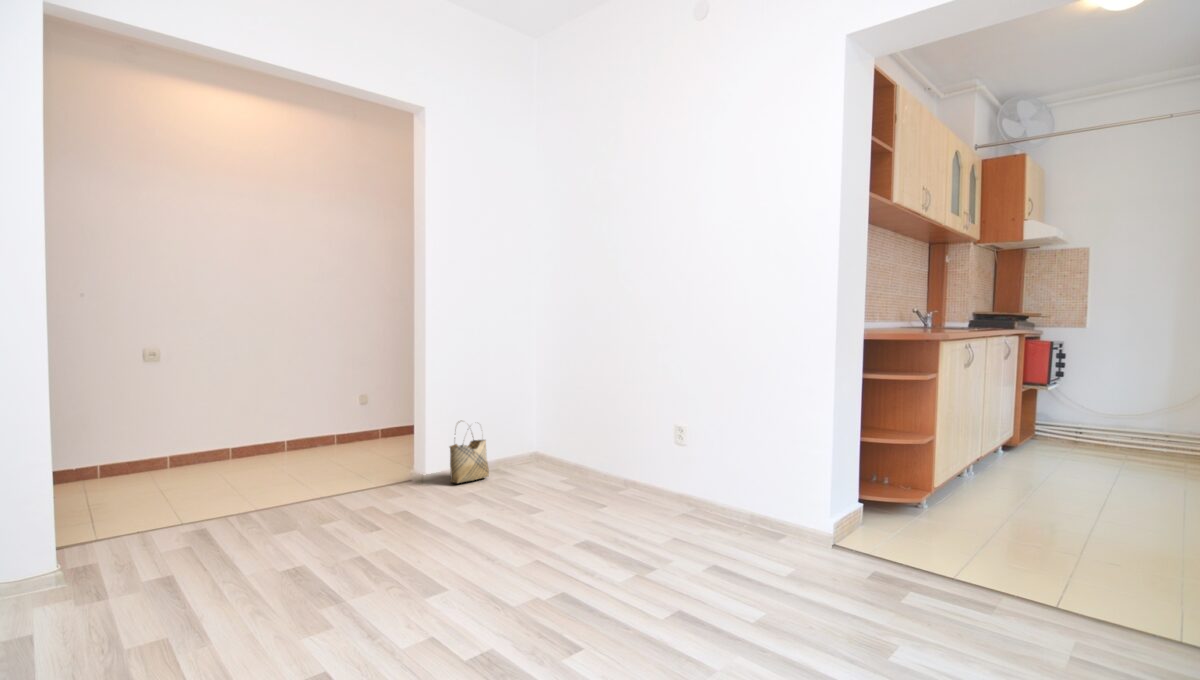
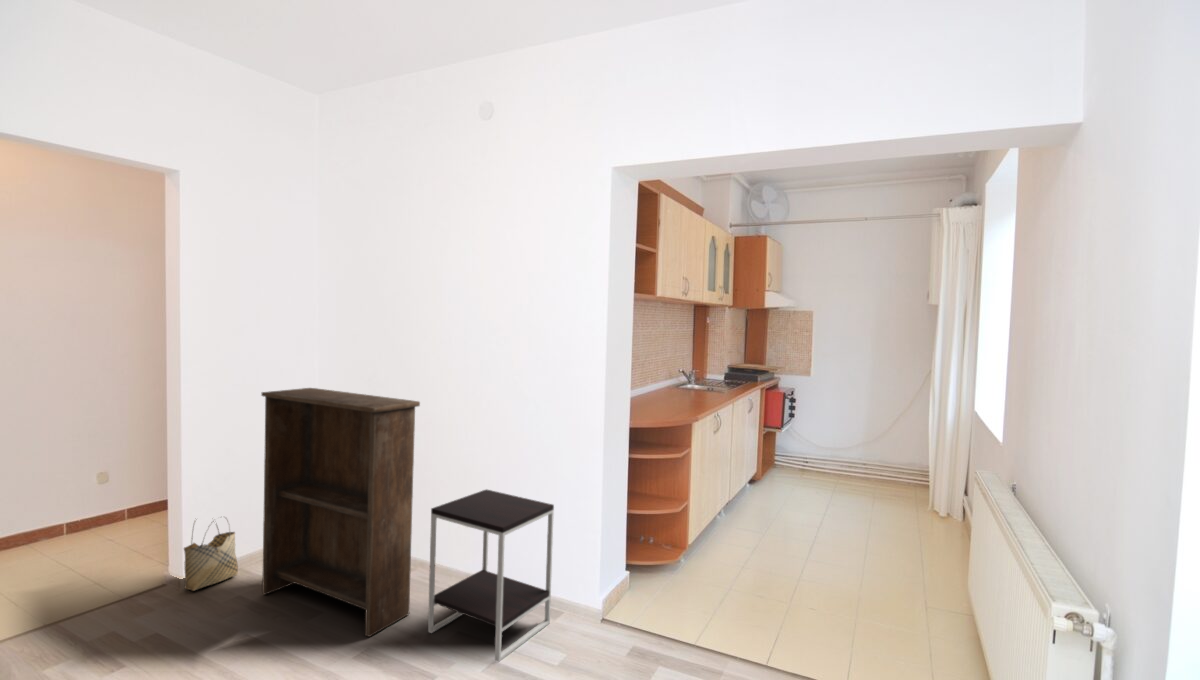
bookshelf: none [508,310,648,527] -> present [261,388,420,637]
side table: none [660,403,785,558] -> present [428,490,554,661]

